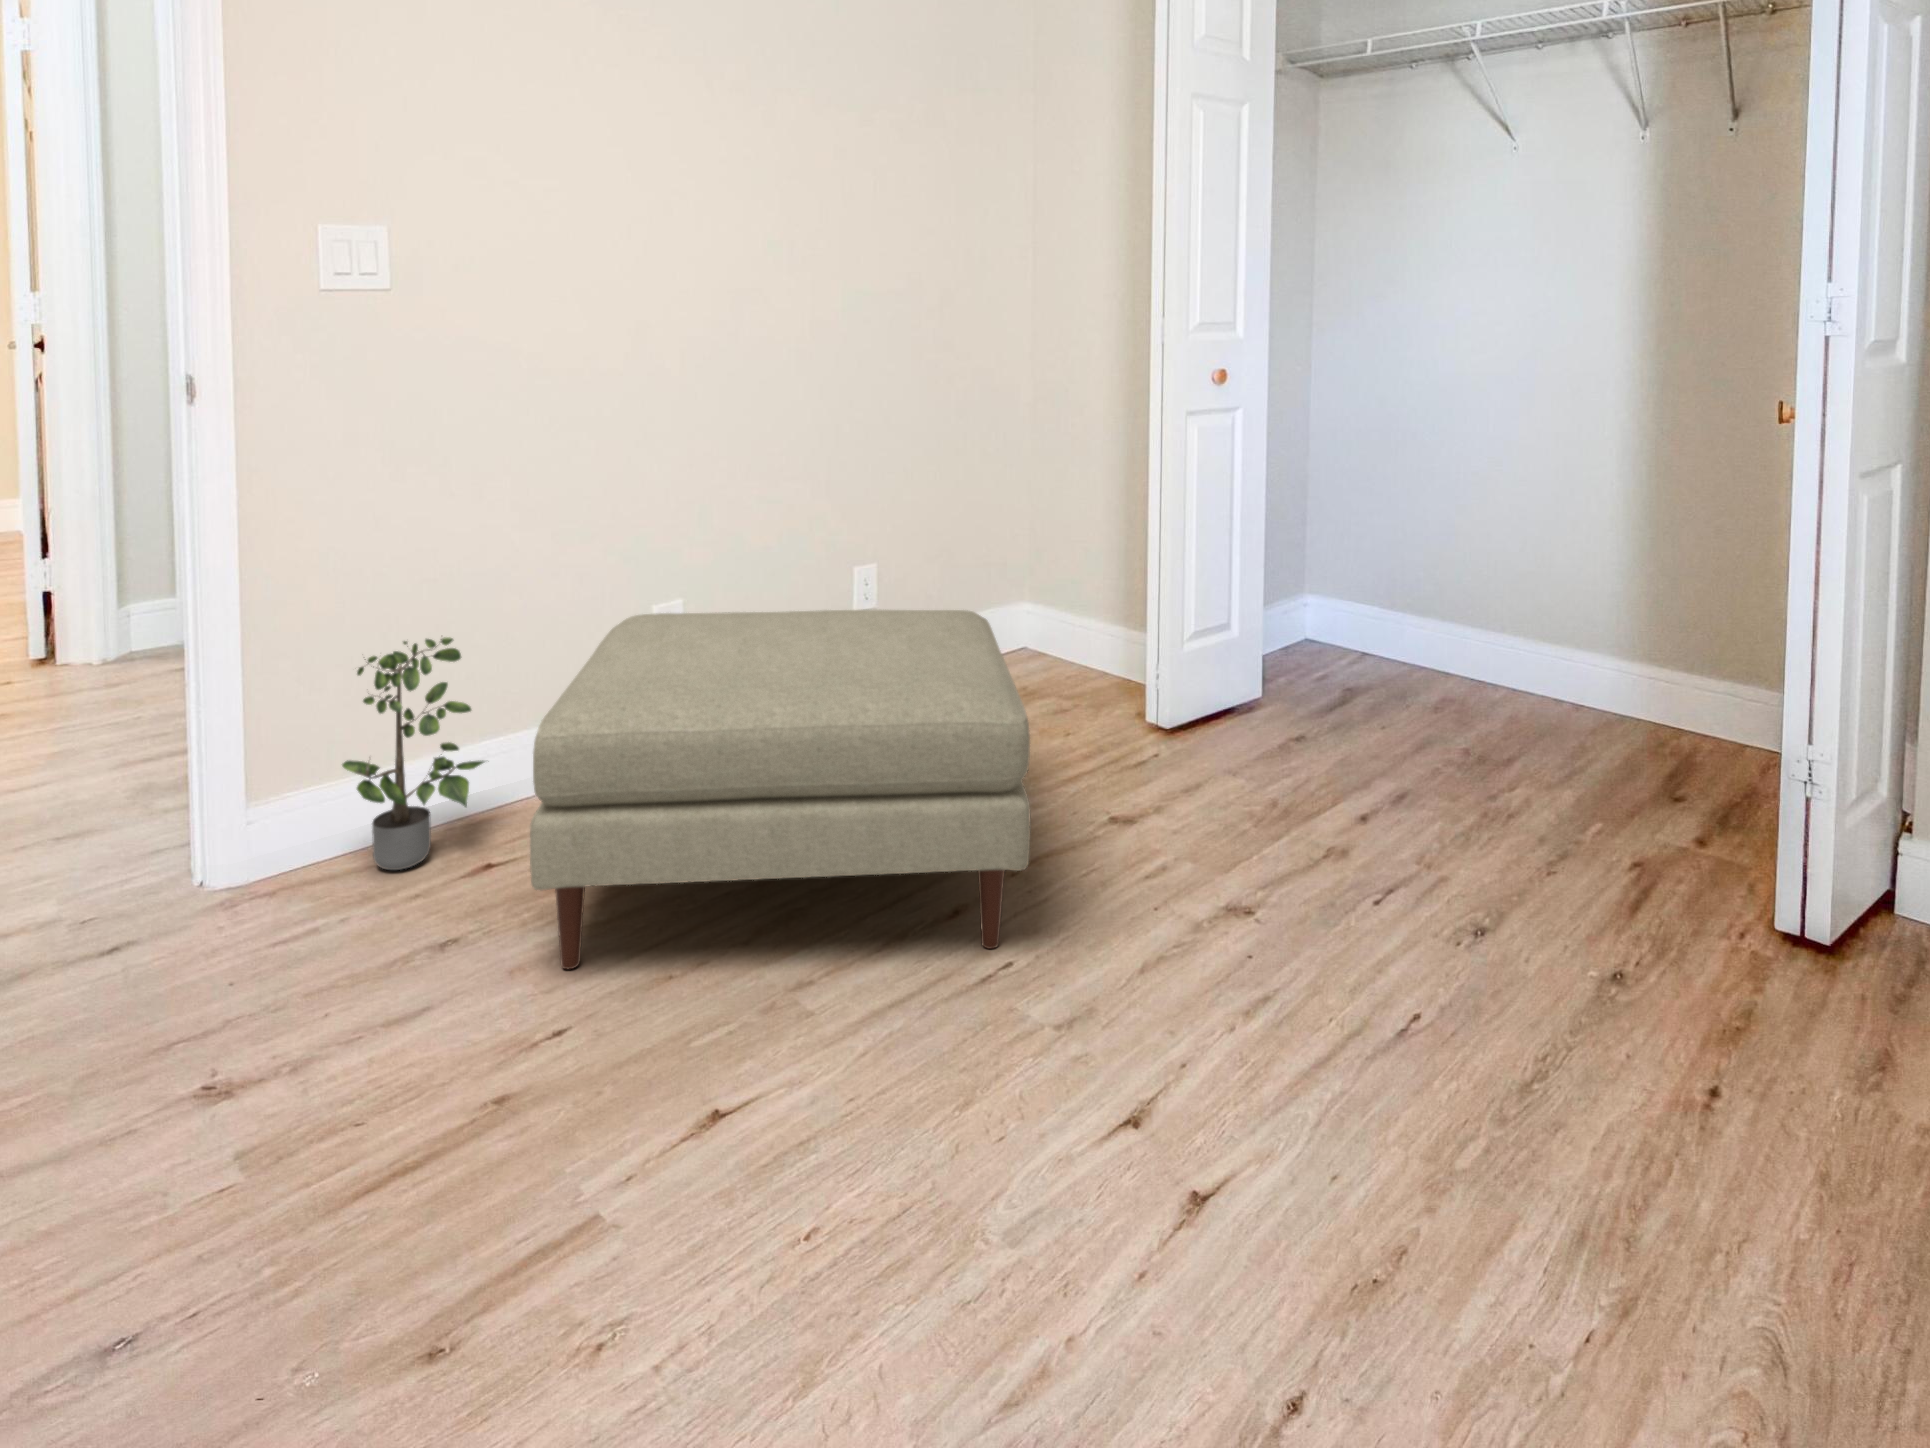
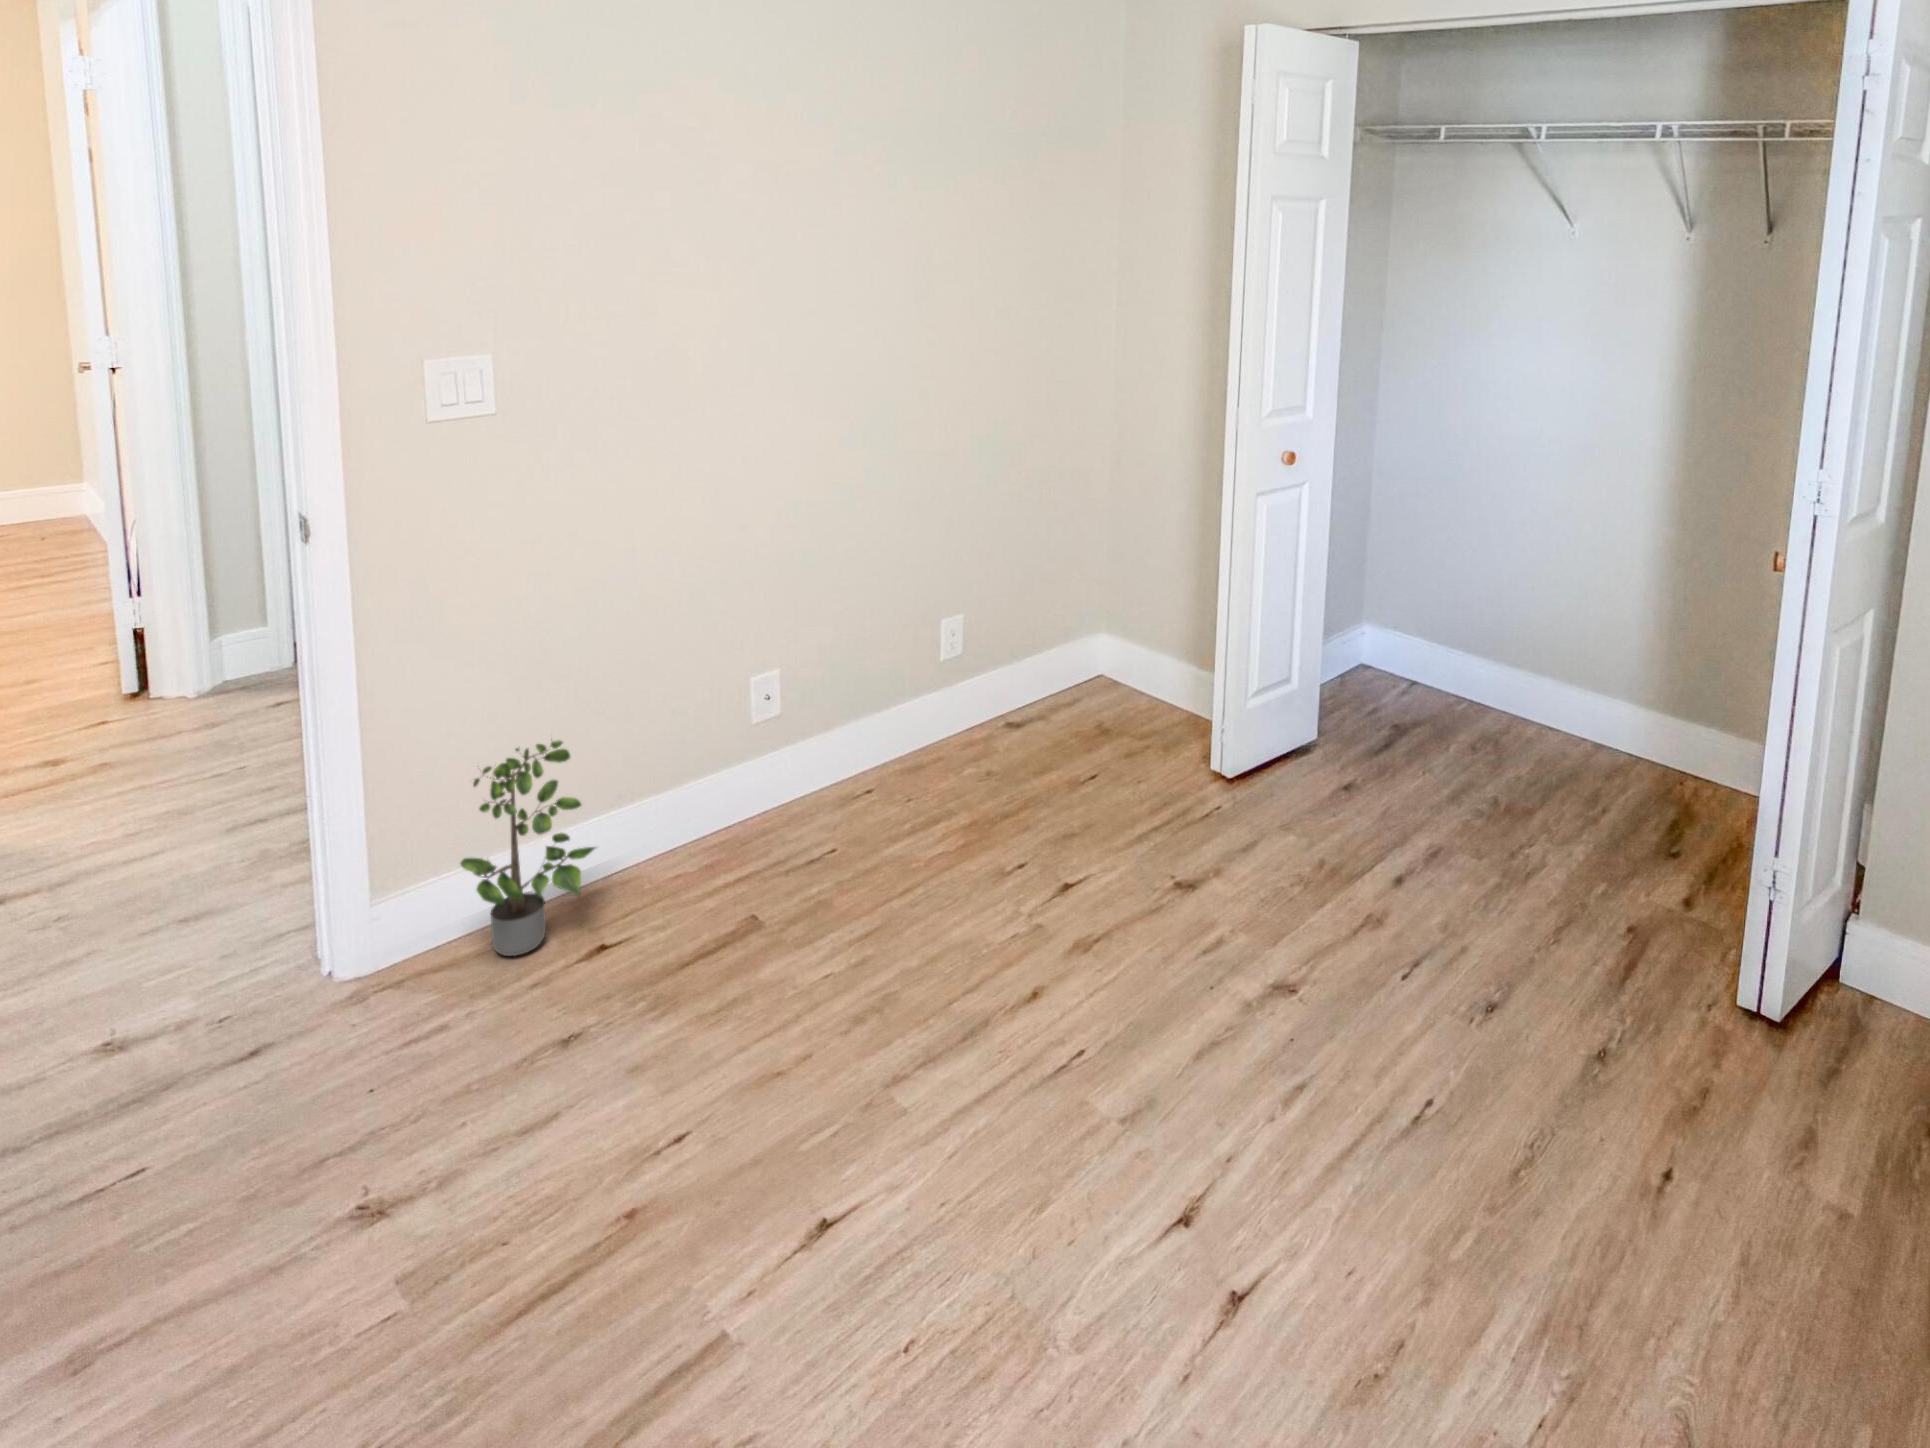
ottoman: present [530,610,1030,969] -> none [649,698,1102,1068]

